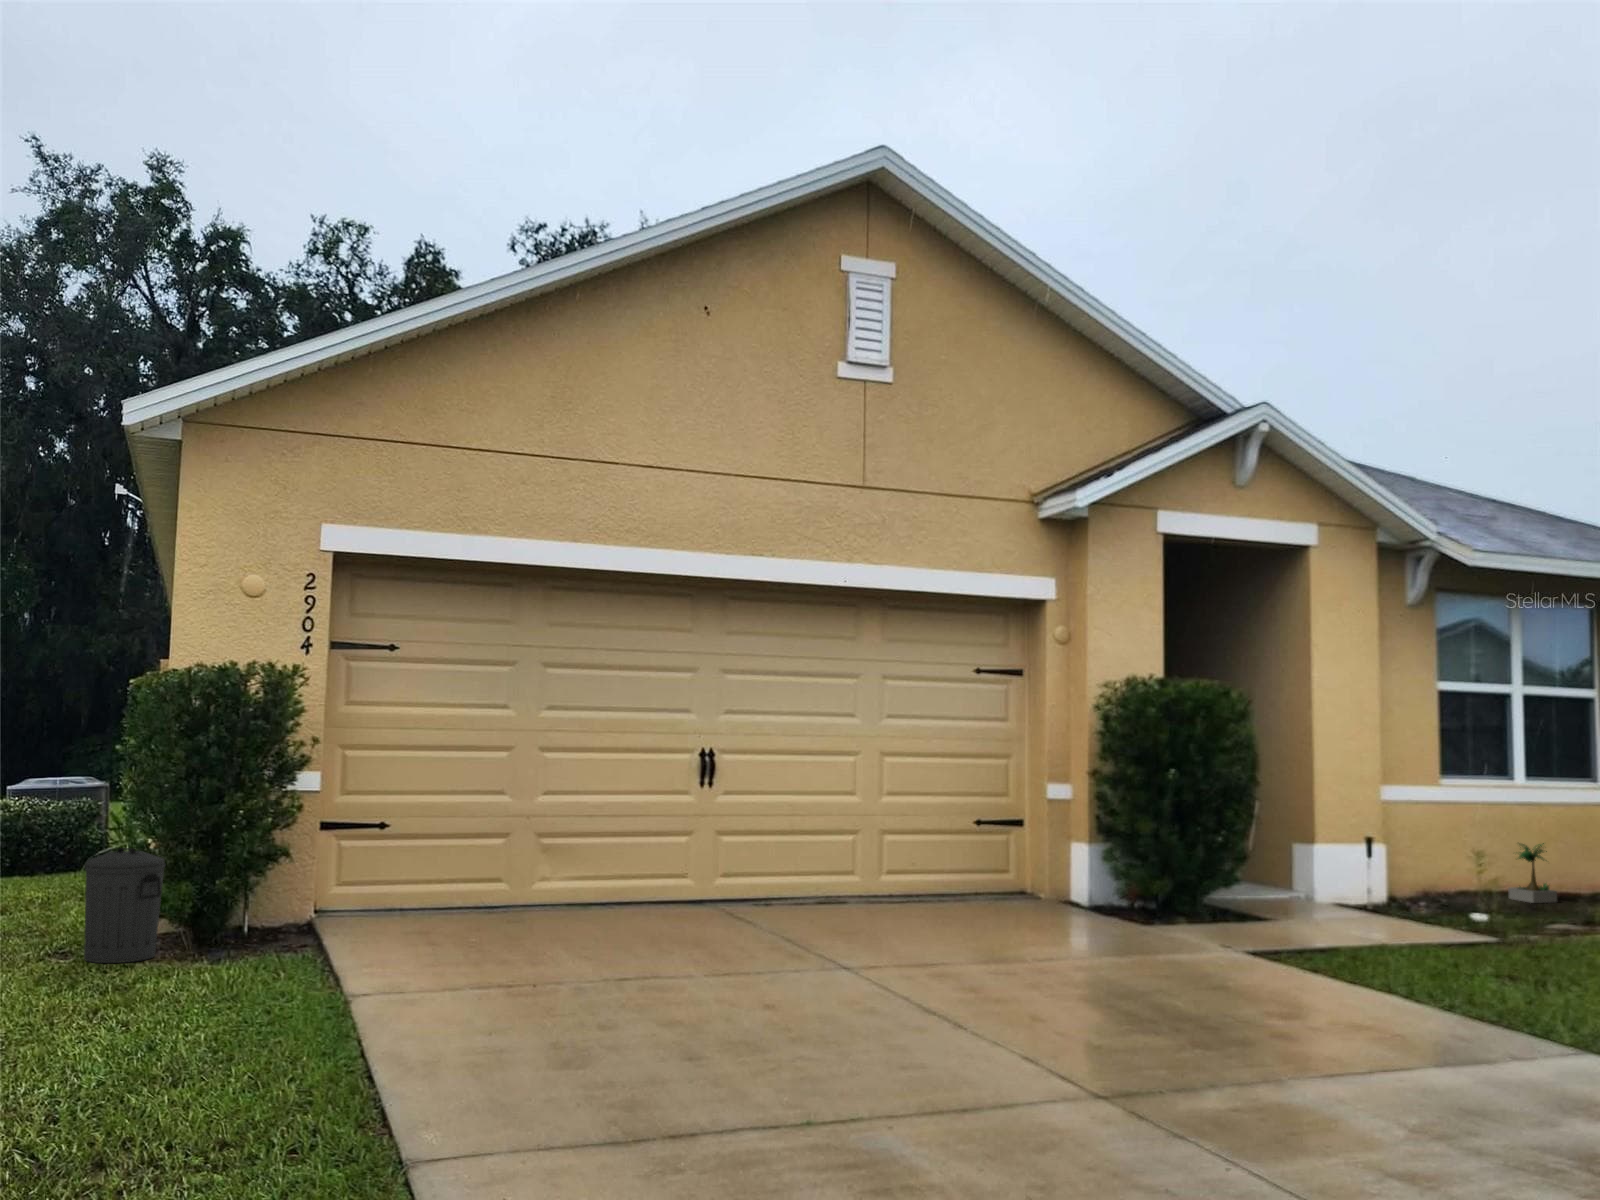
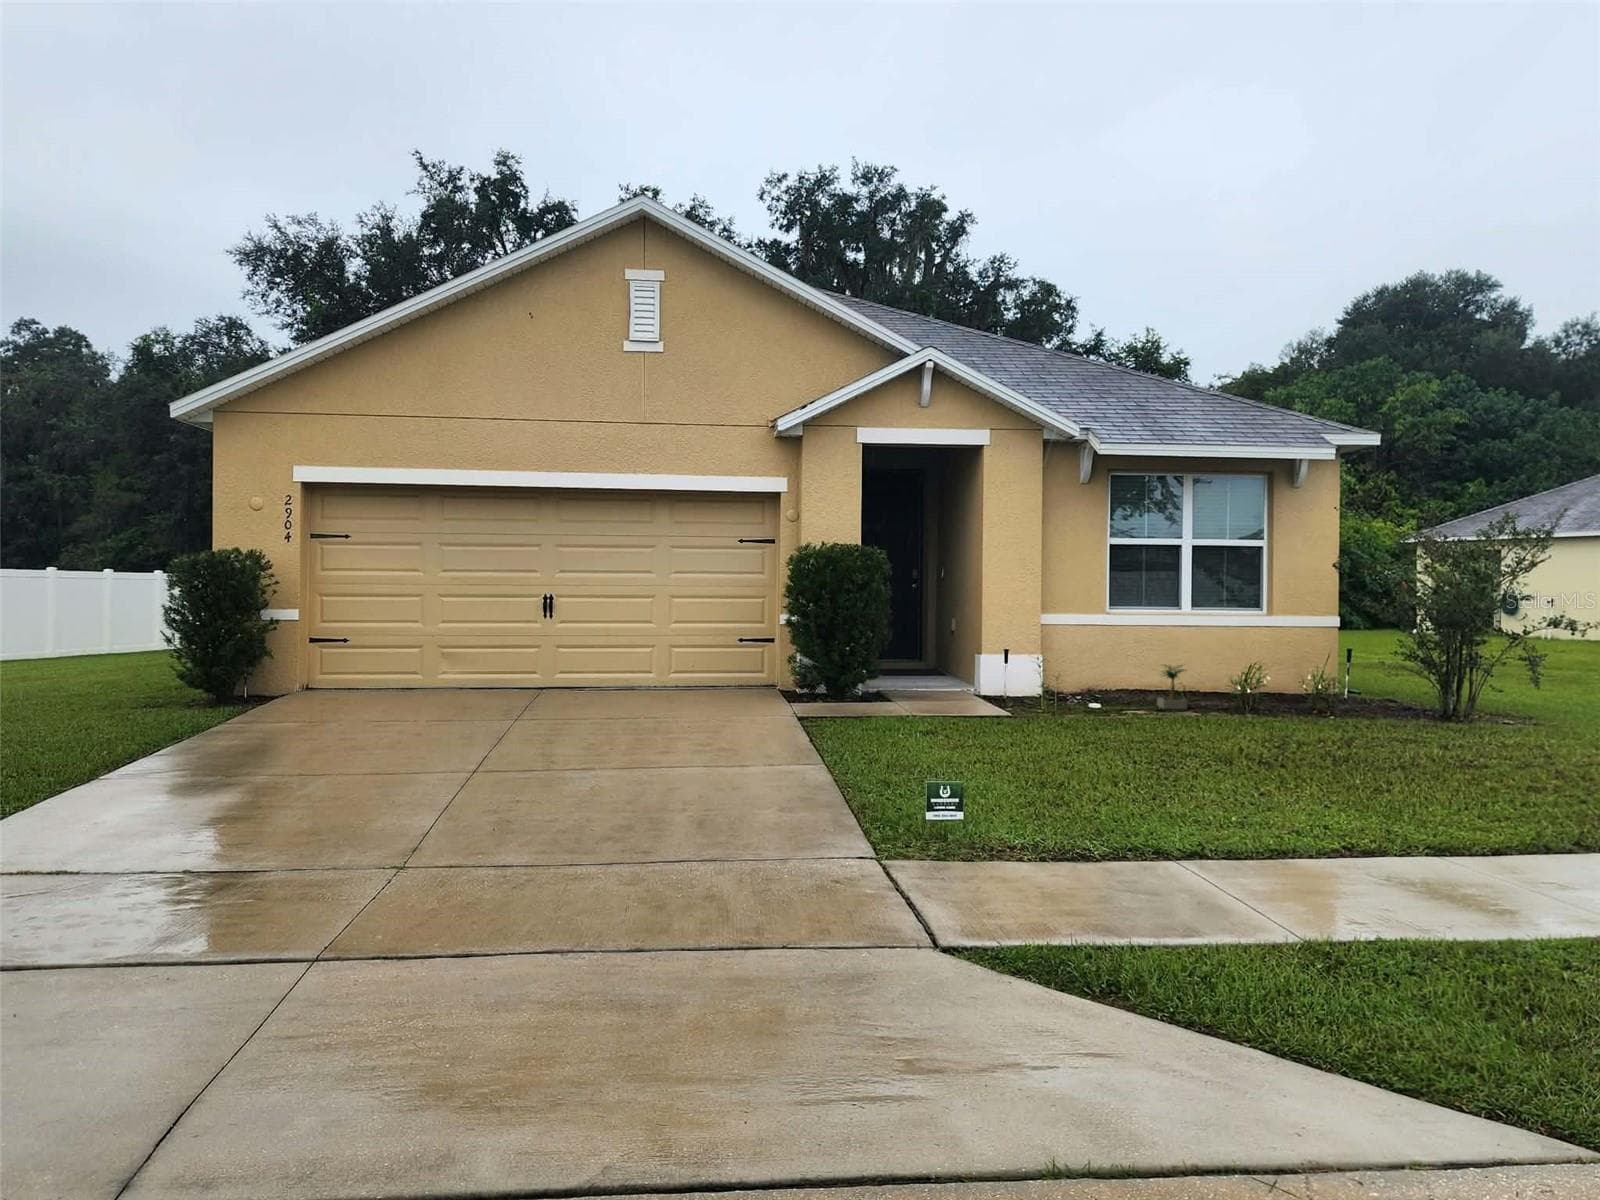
trash can: present [84,848,166,963] -> none [159,649,201,706]

